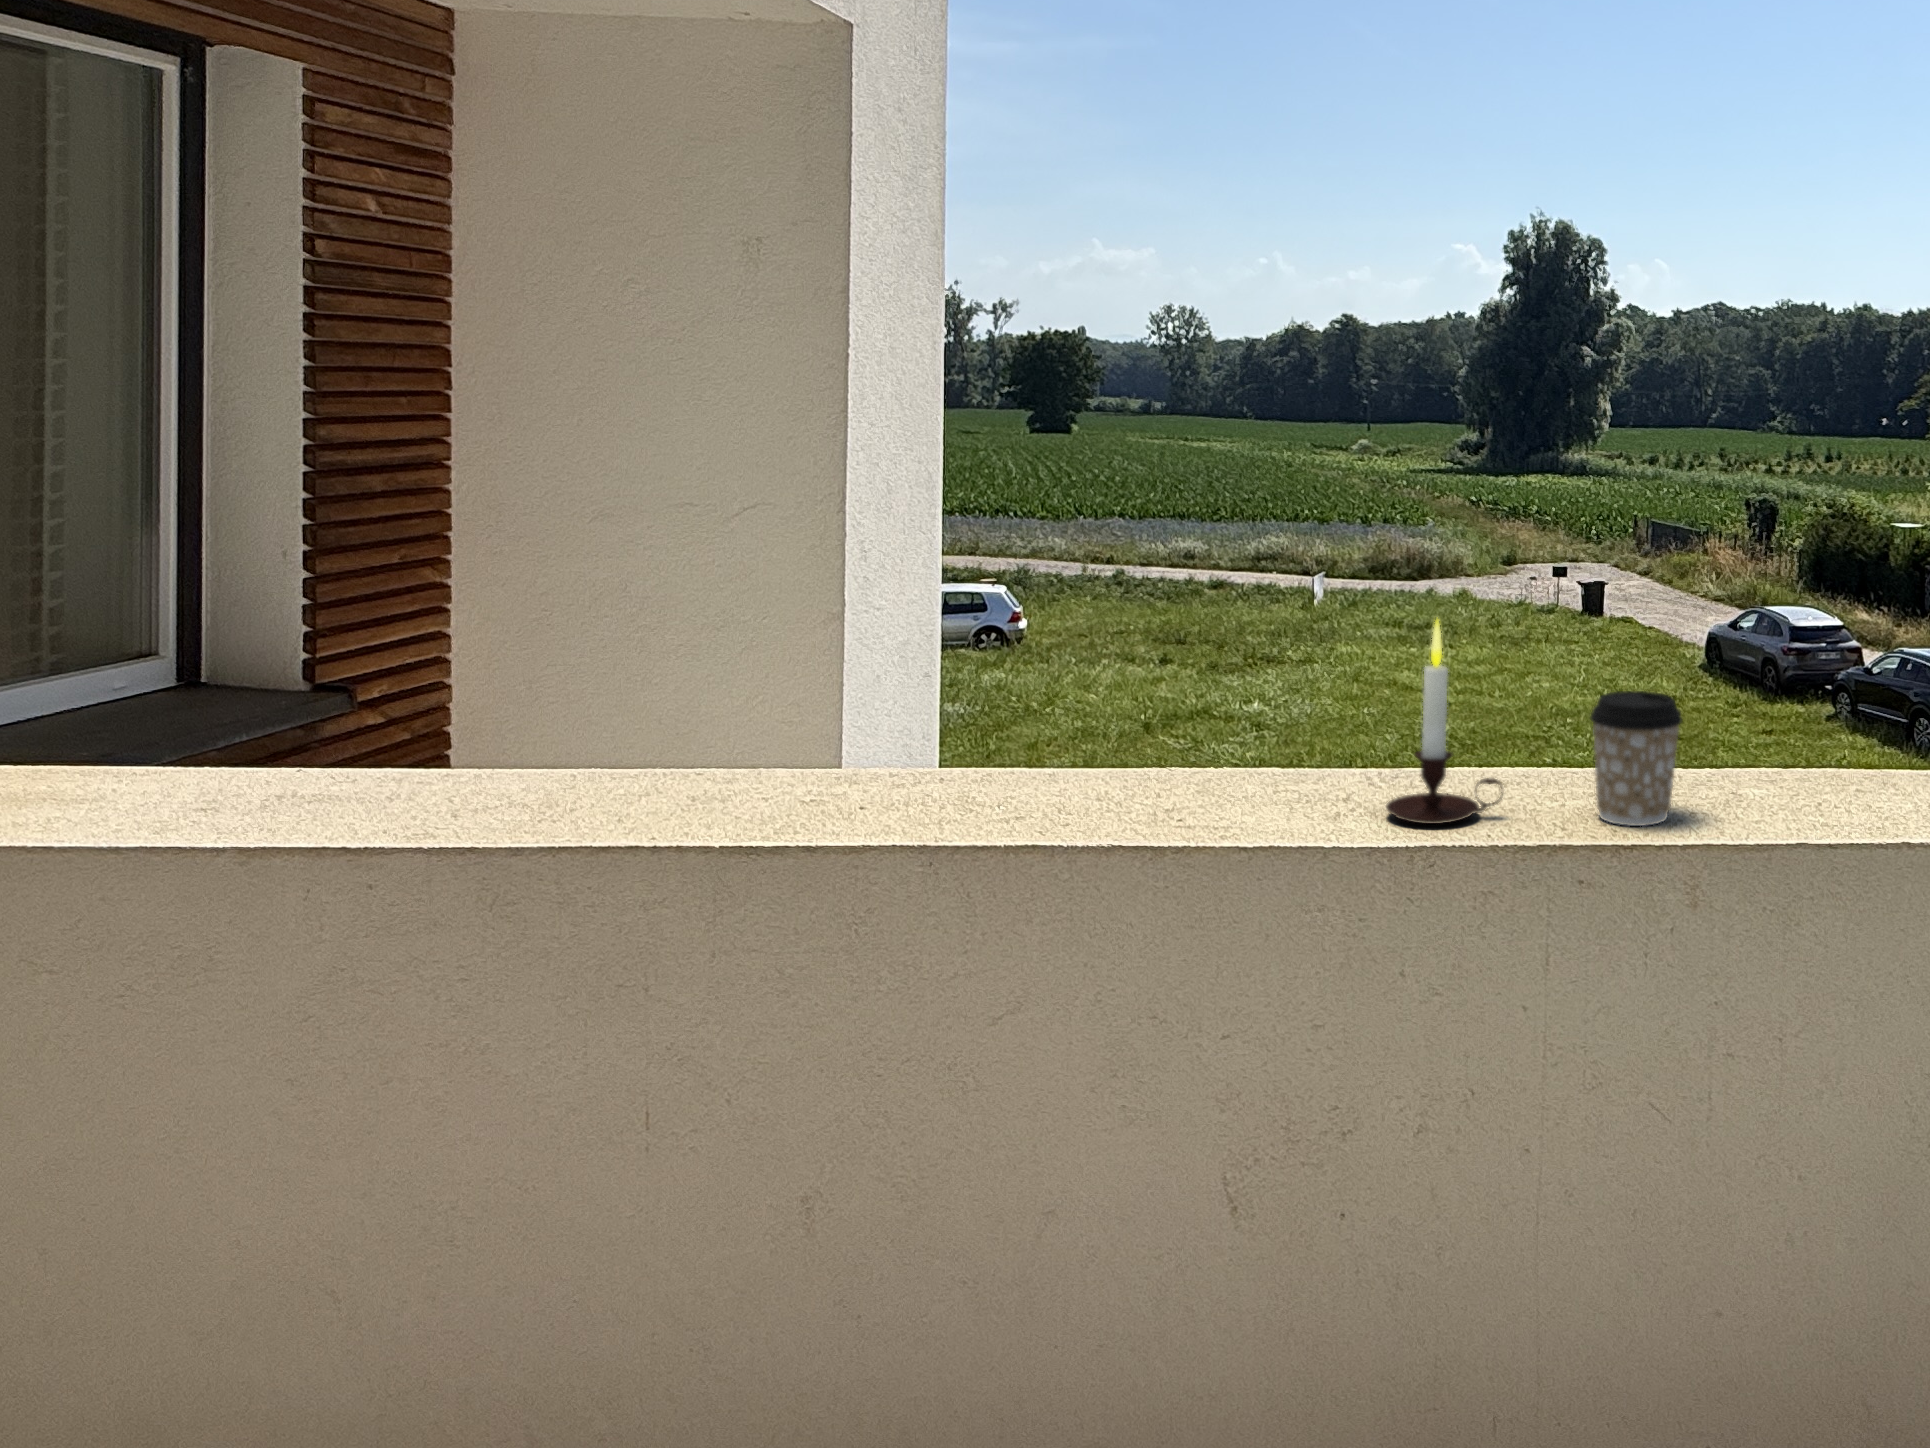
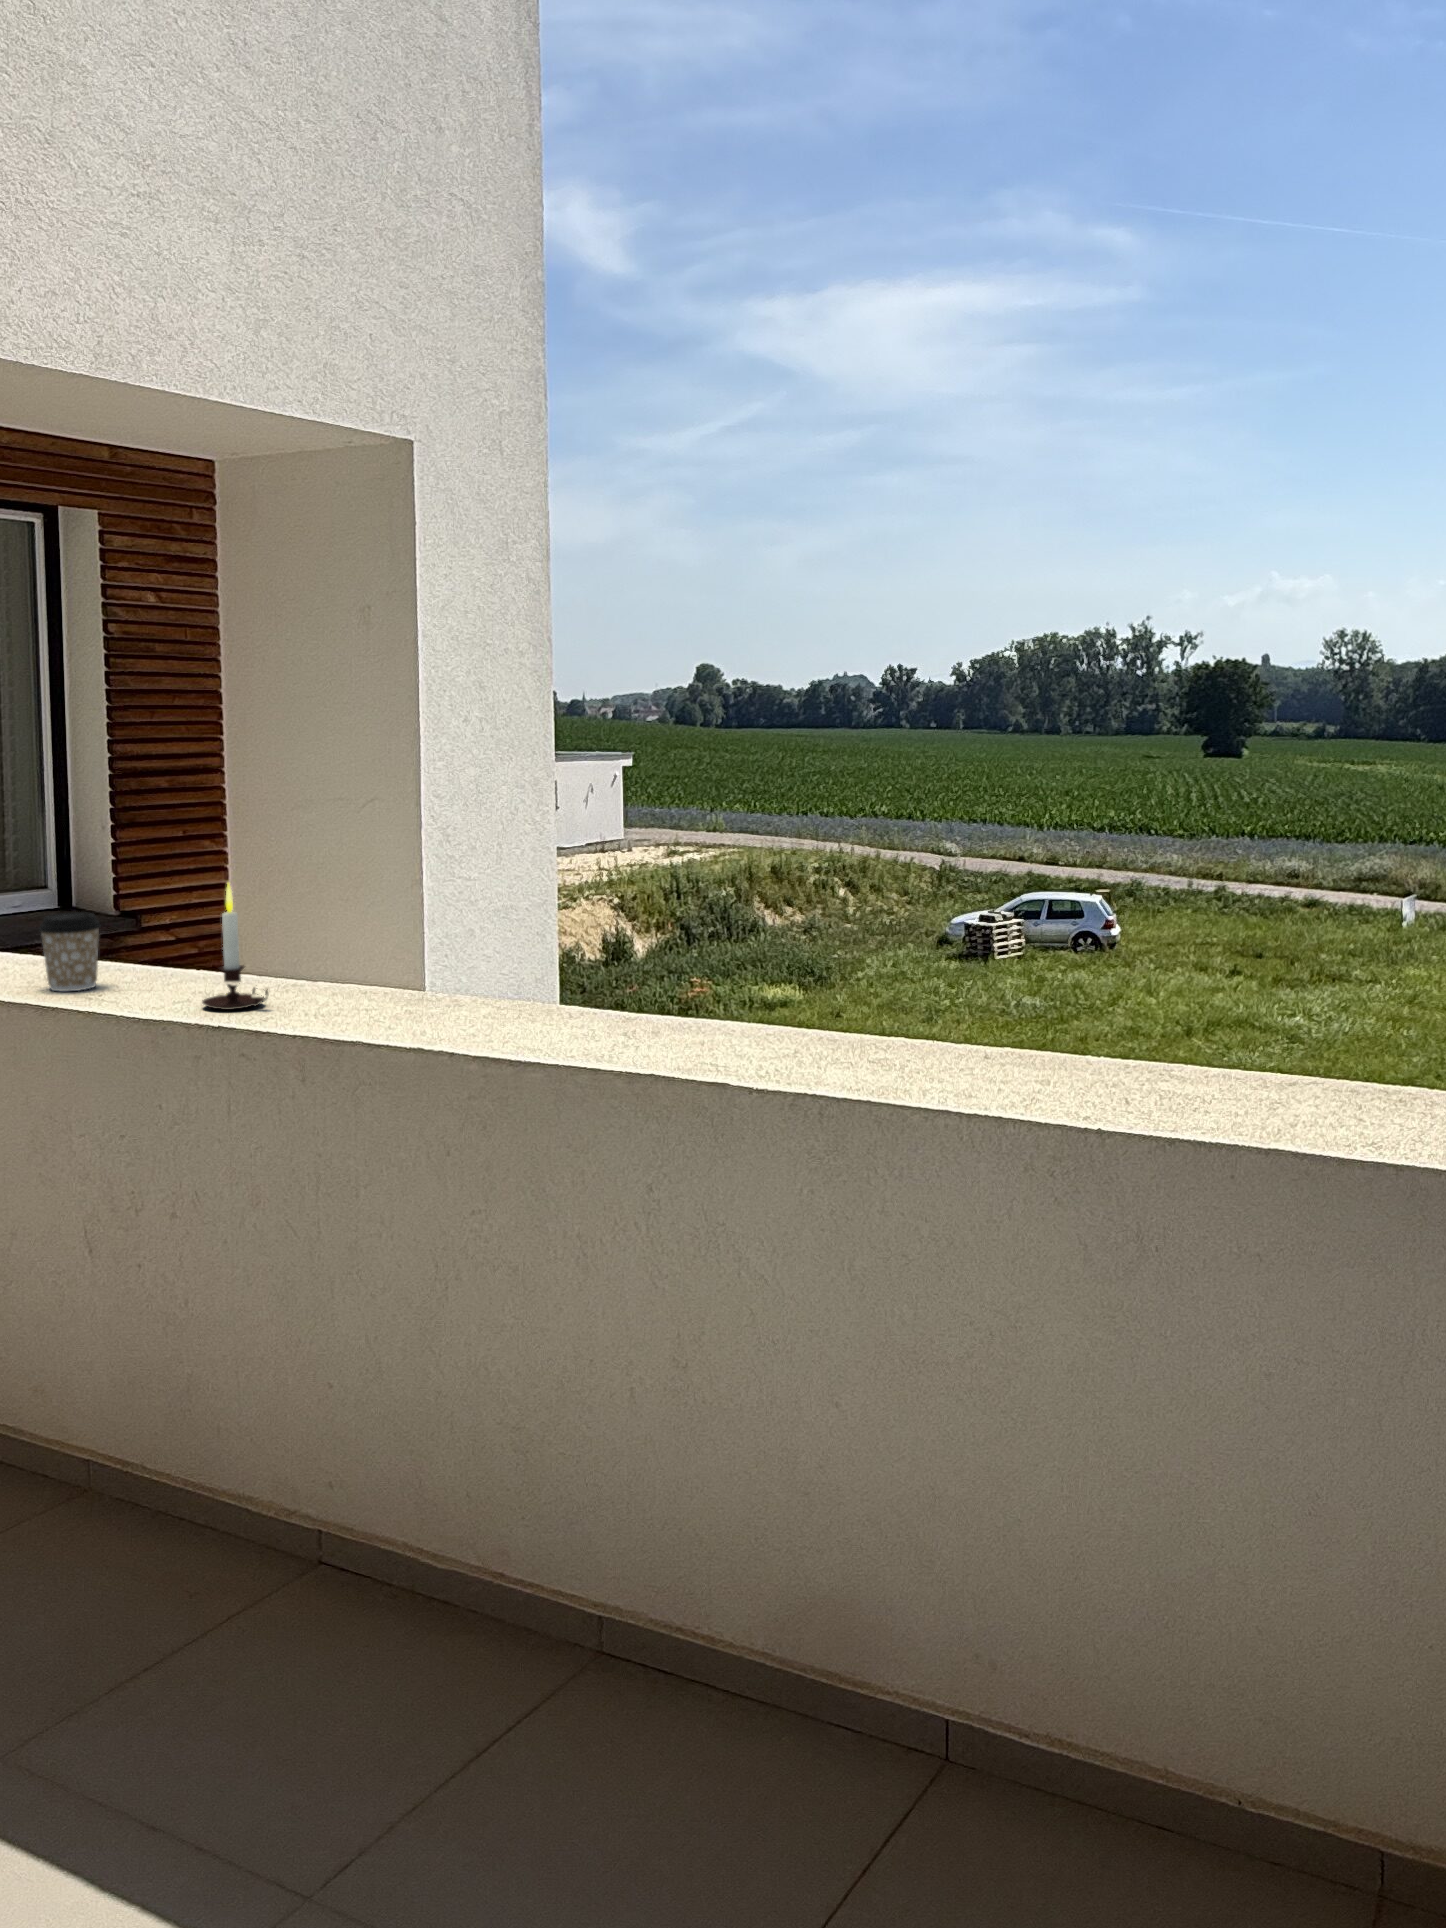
coffee cup: present [1590,691,1682,826] -> present [39,912,100,991]

